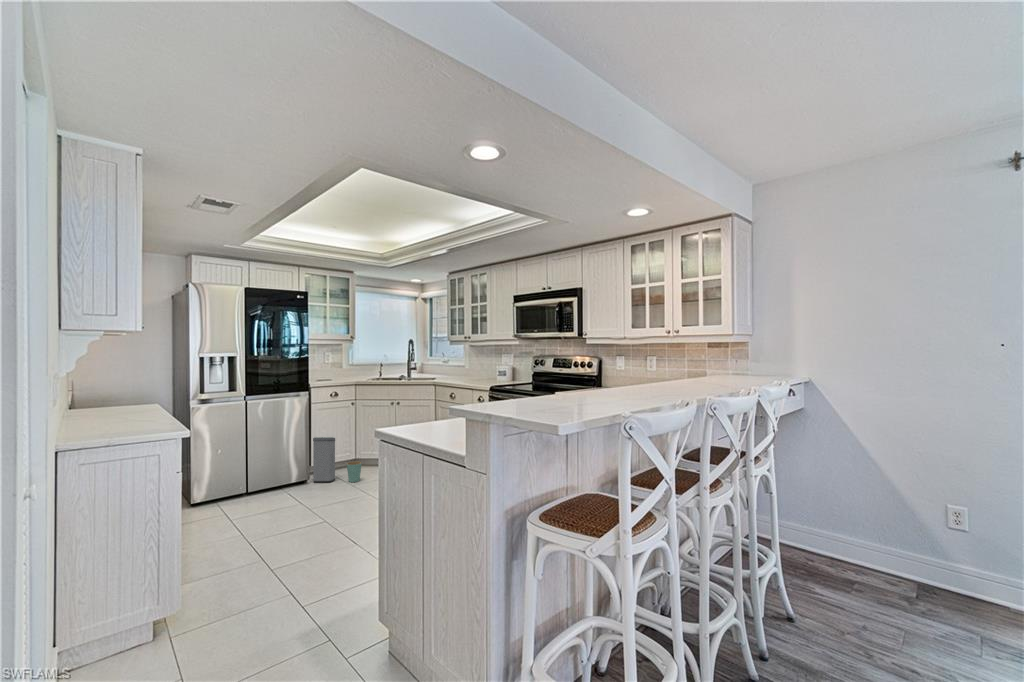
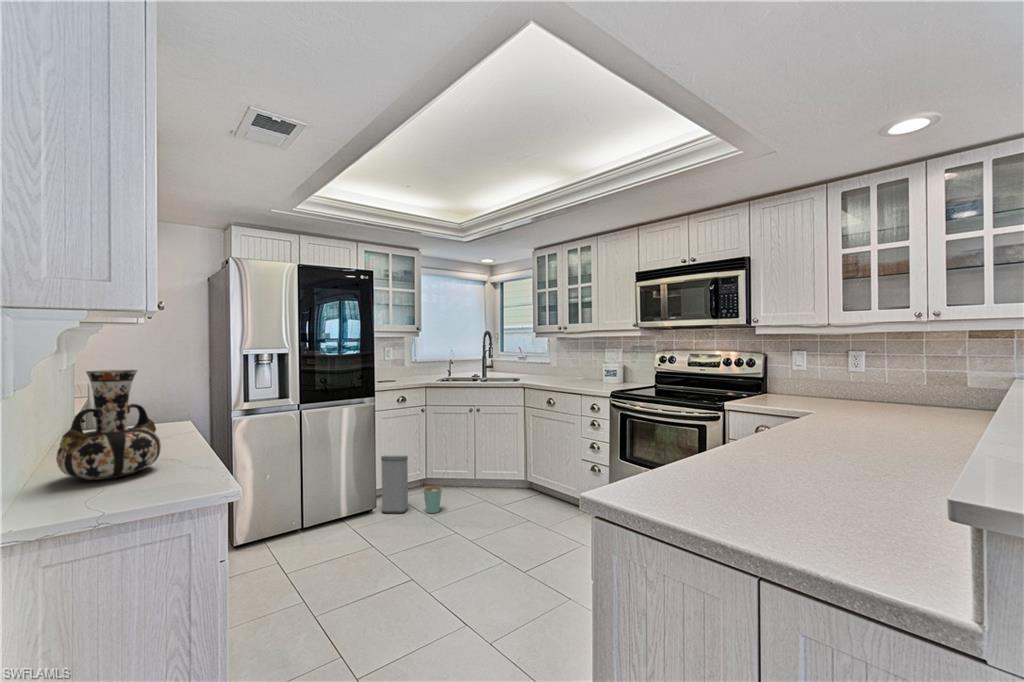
vase: none [80,365,141,428] -> present [56,370,161,480]

